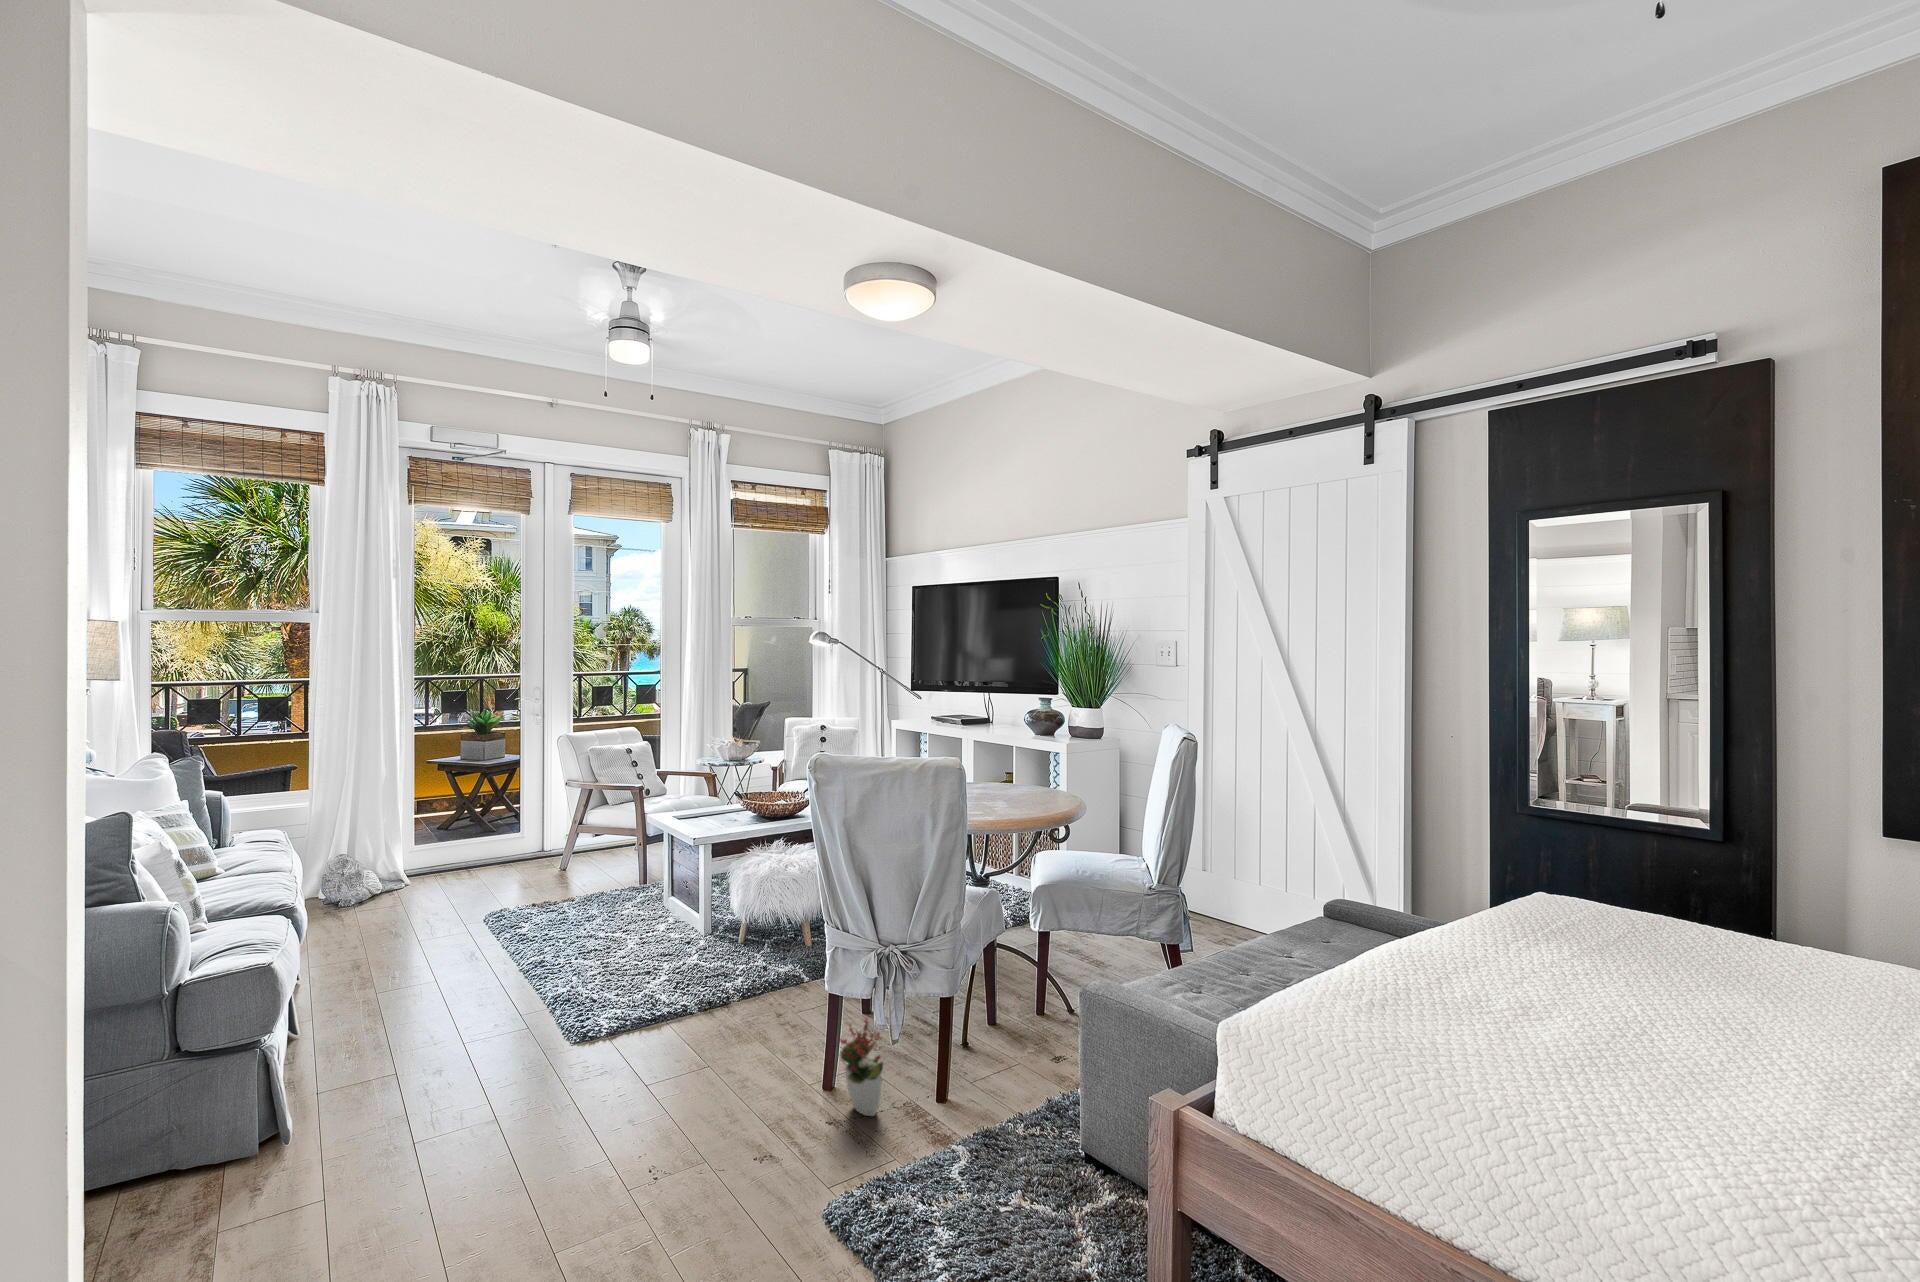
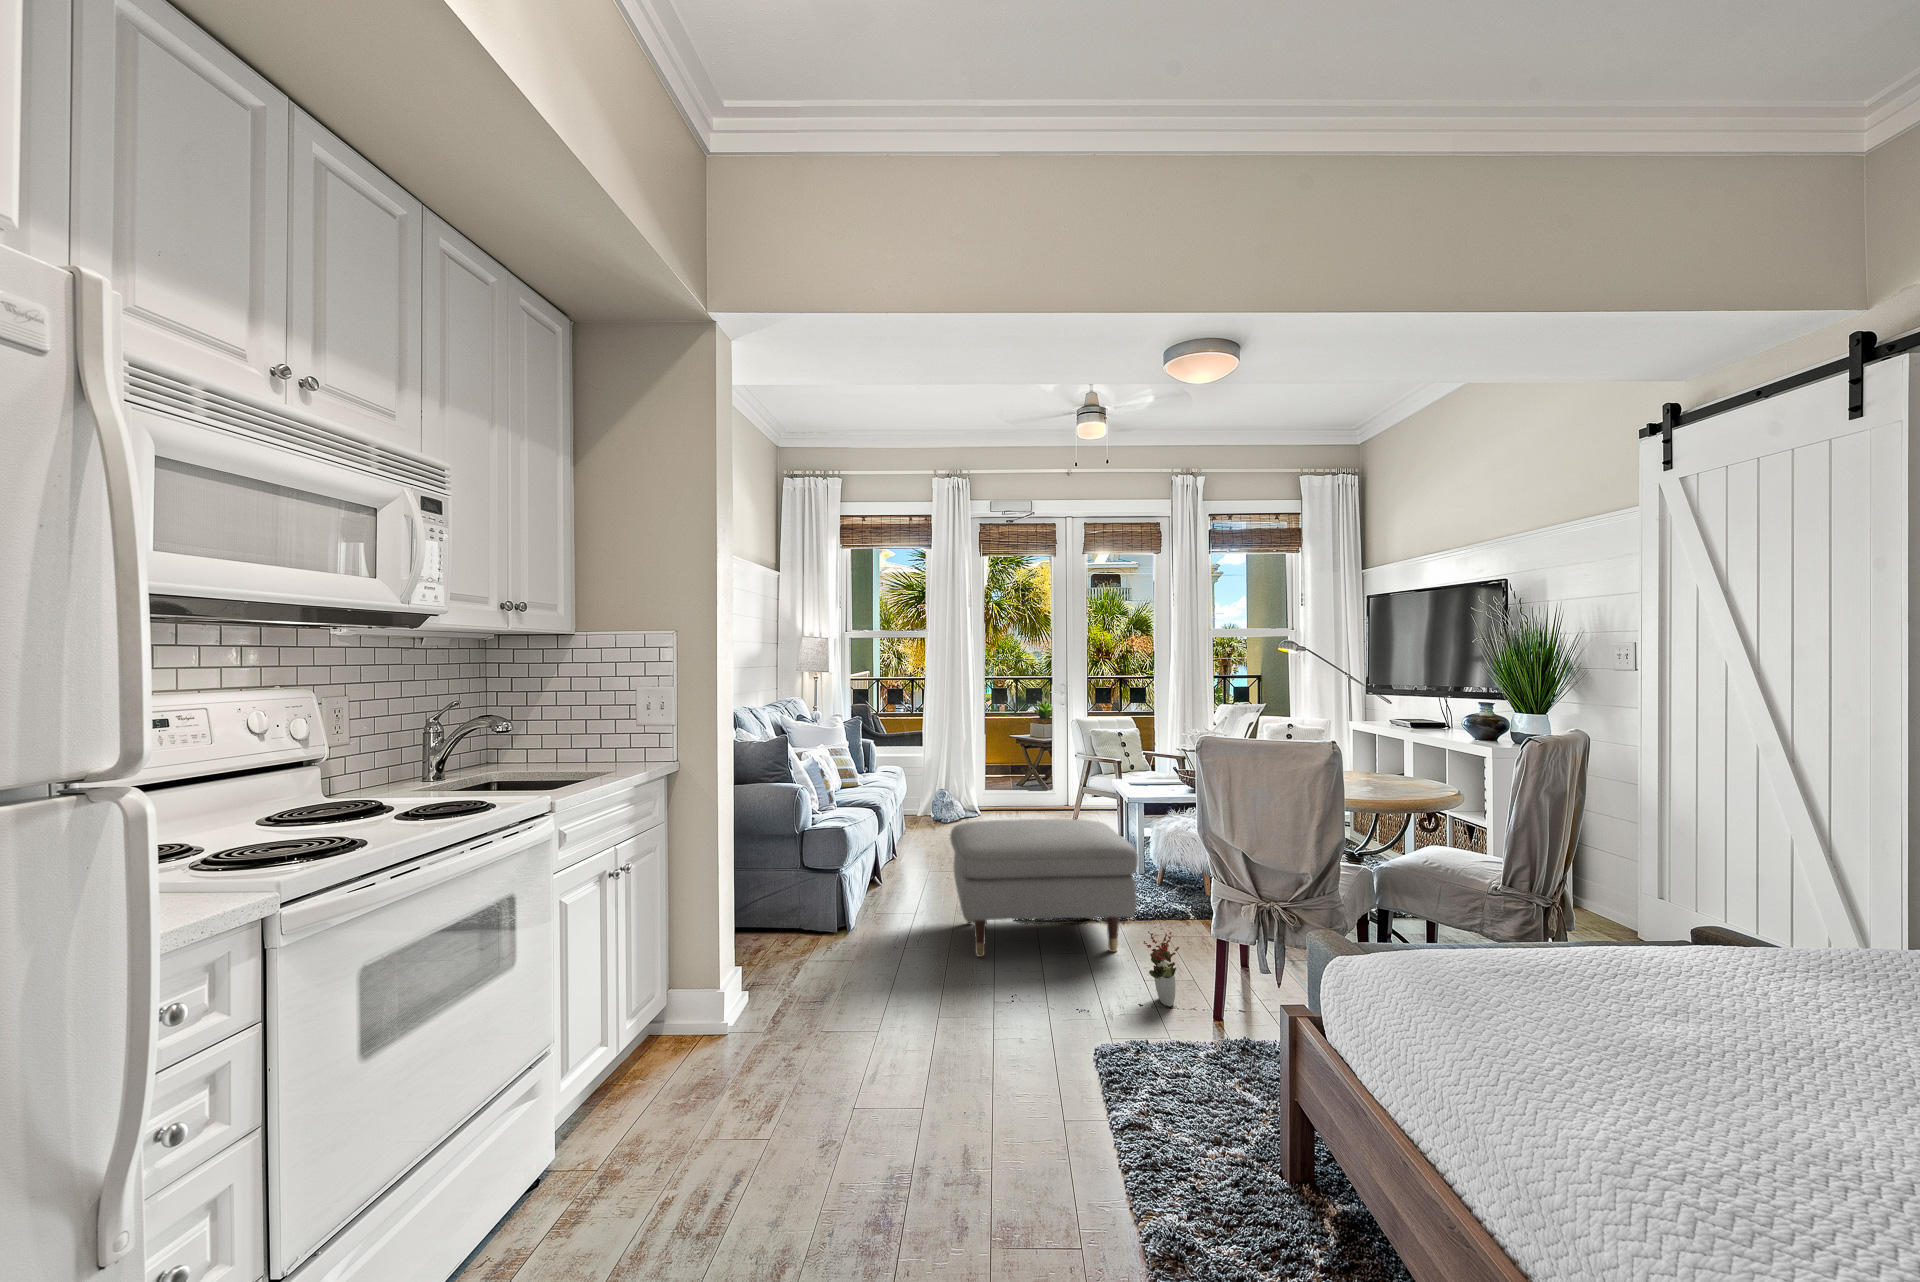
ottoman: none [471,877,783,1121] -> present [950,819,1138,957]

